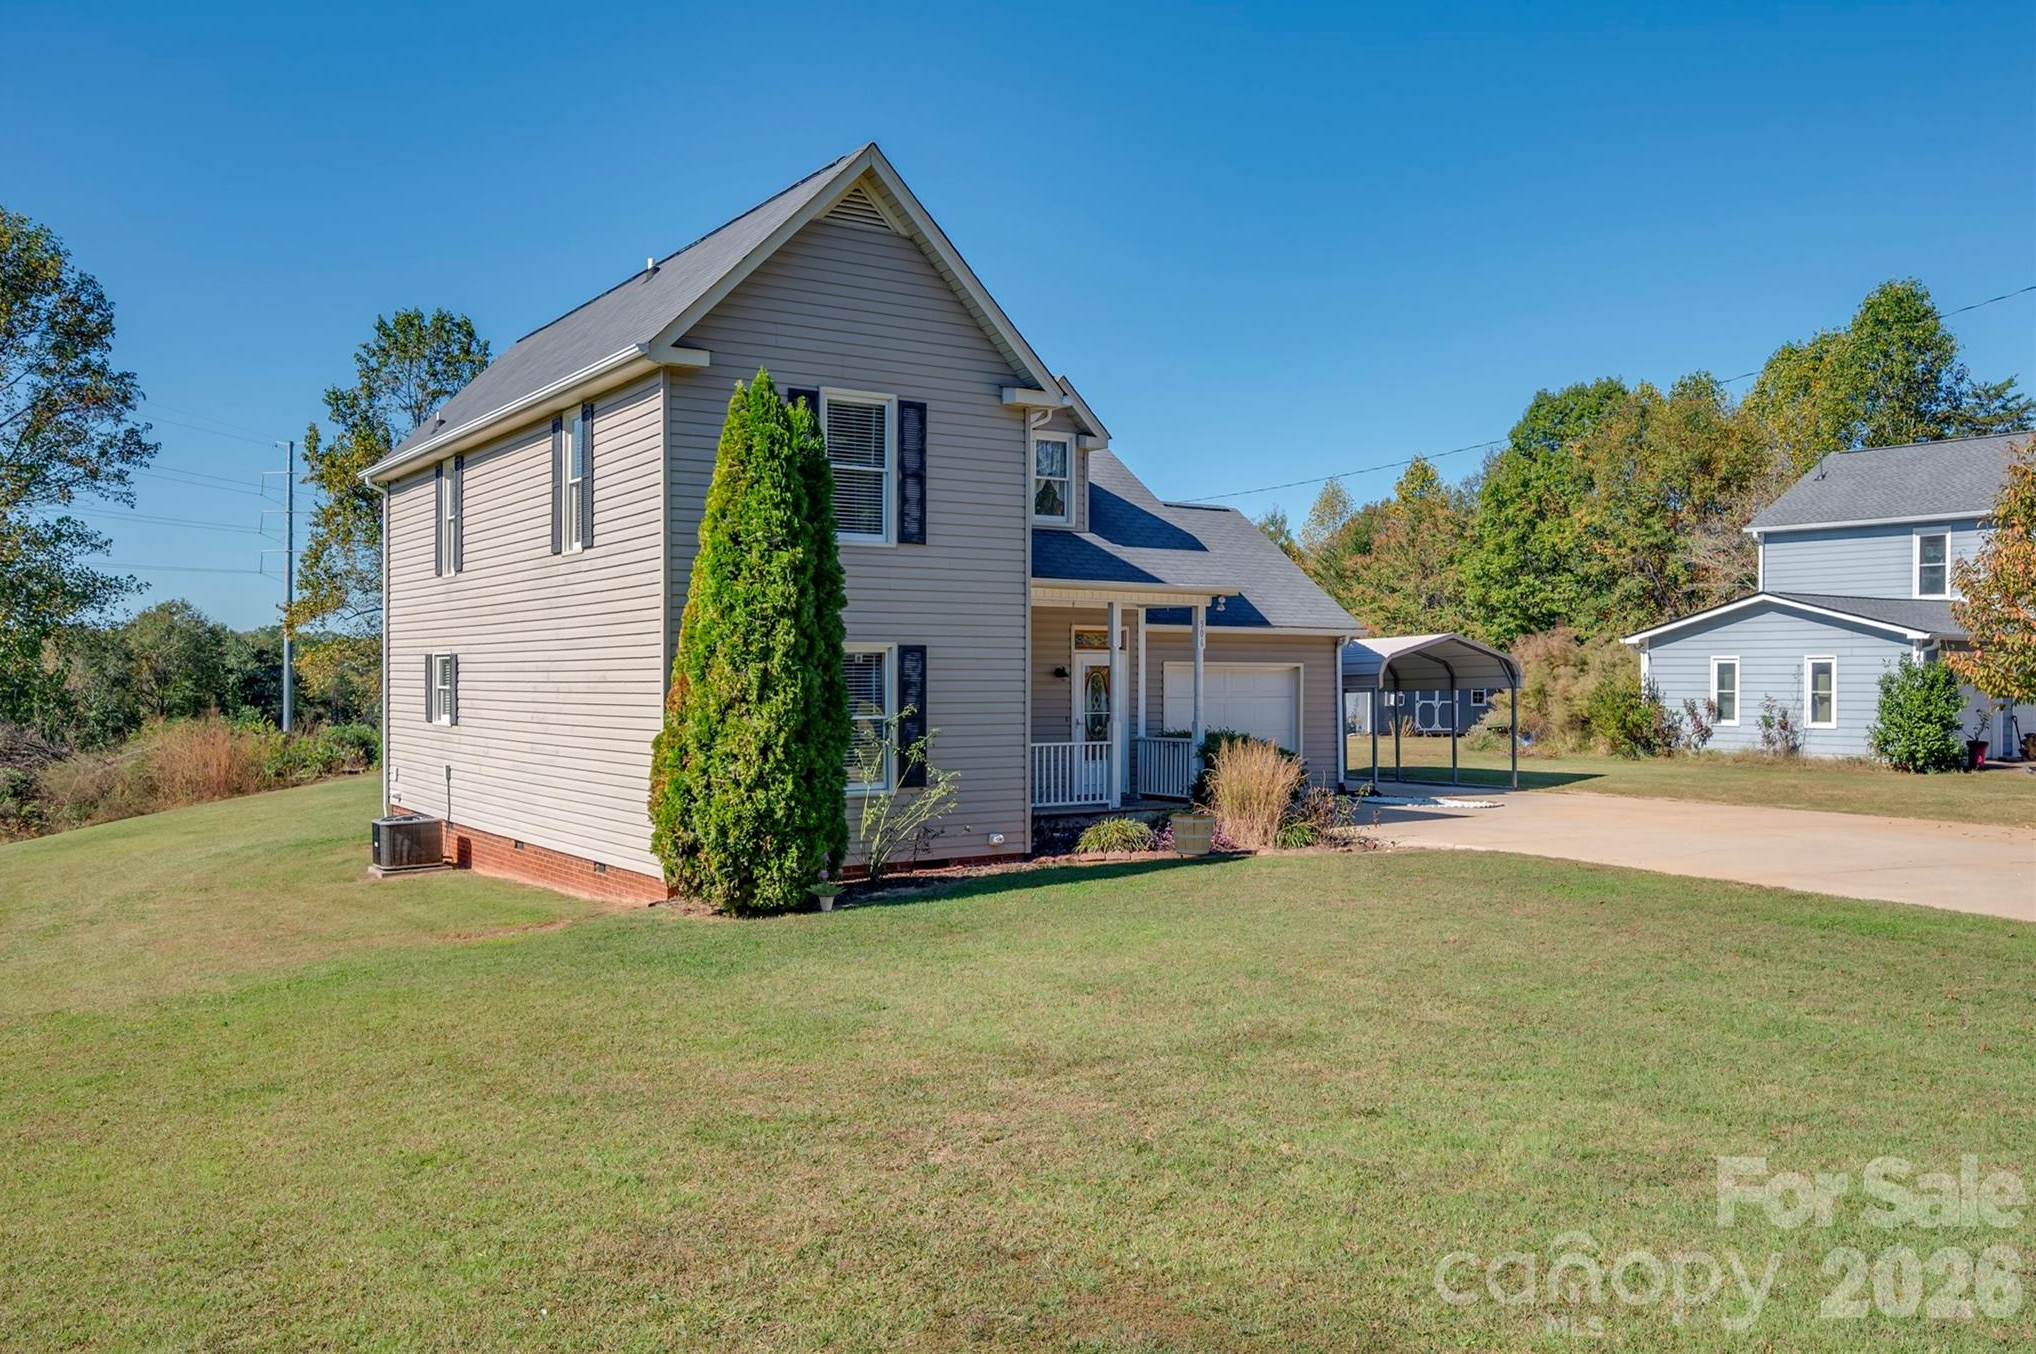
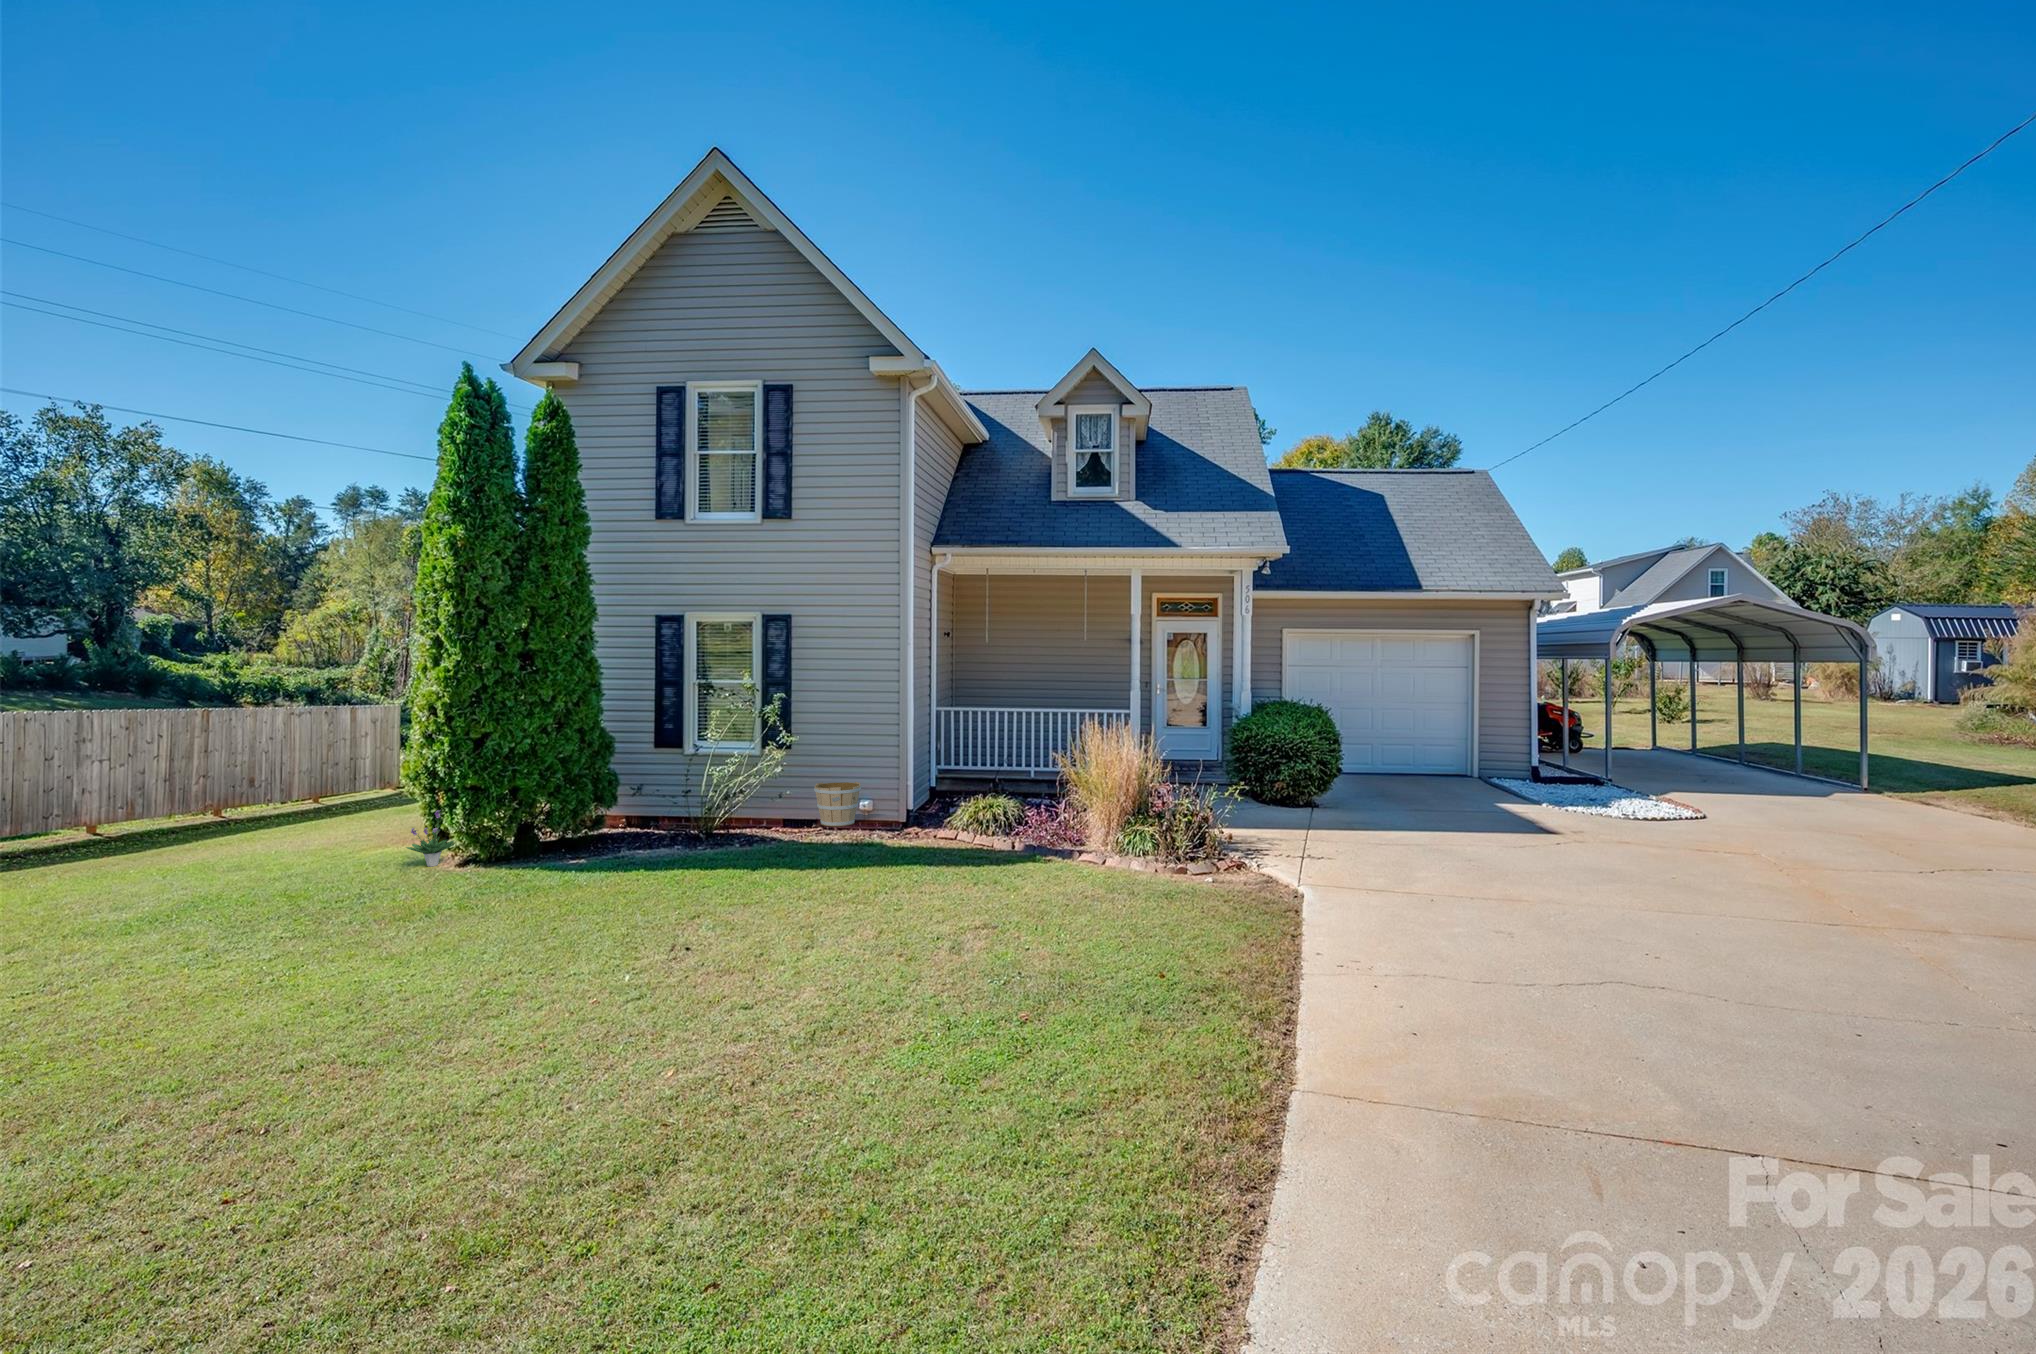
wooden bucket: present [1171,813,1216,854] -> present [814,782,861,826]

